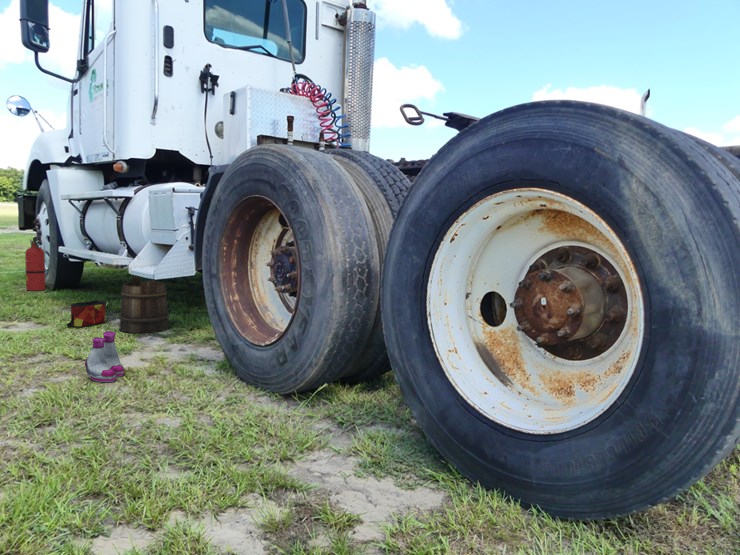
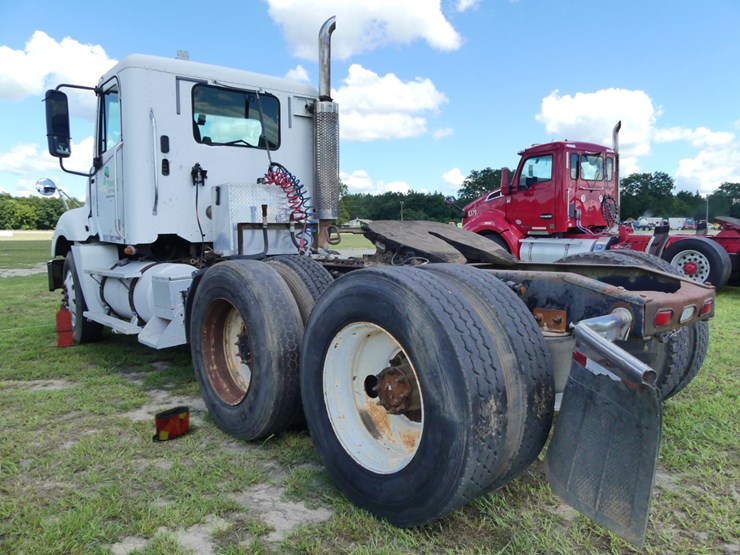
bucket: present [119,276,169,333] -> none [133,342,173,389]
bag: present [67,300,106,327] -> present [152,406,190,441]
boots: present [85,331,124,382] -> none [106,396,135,435]

